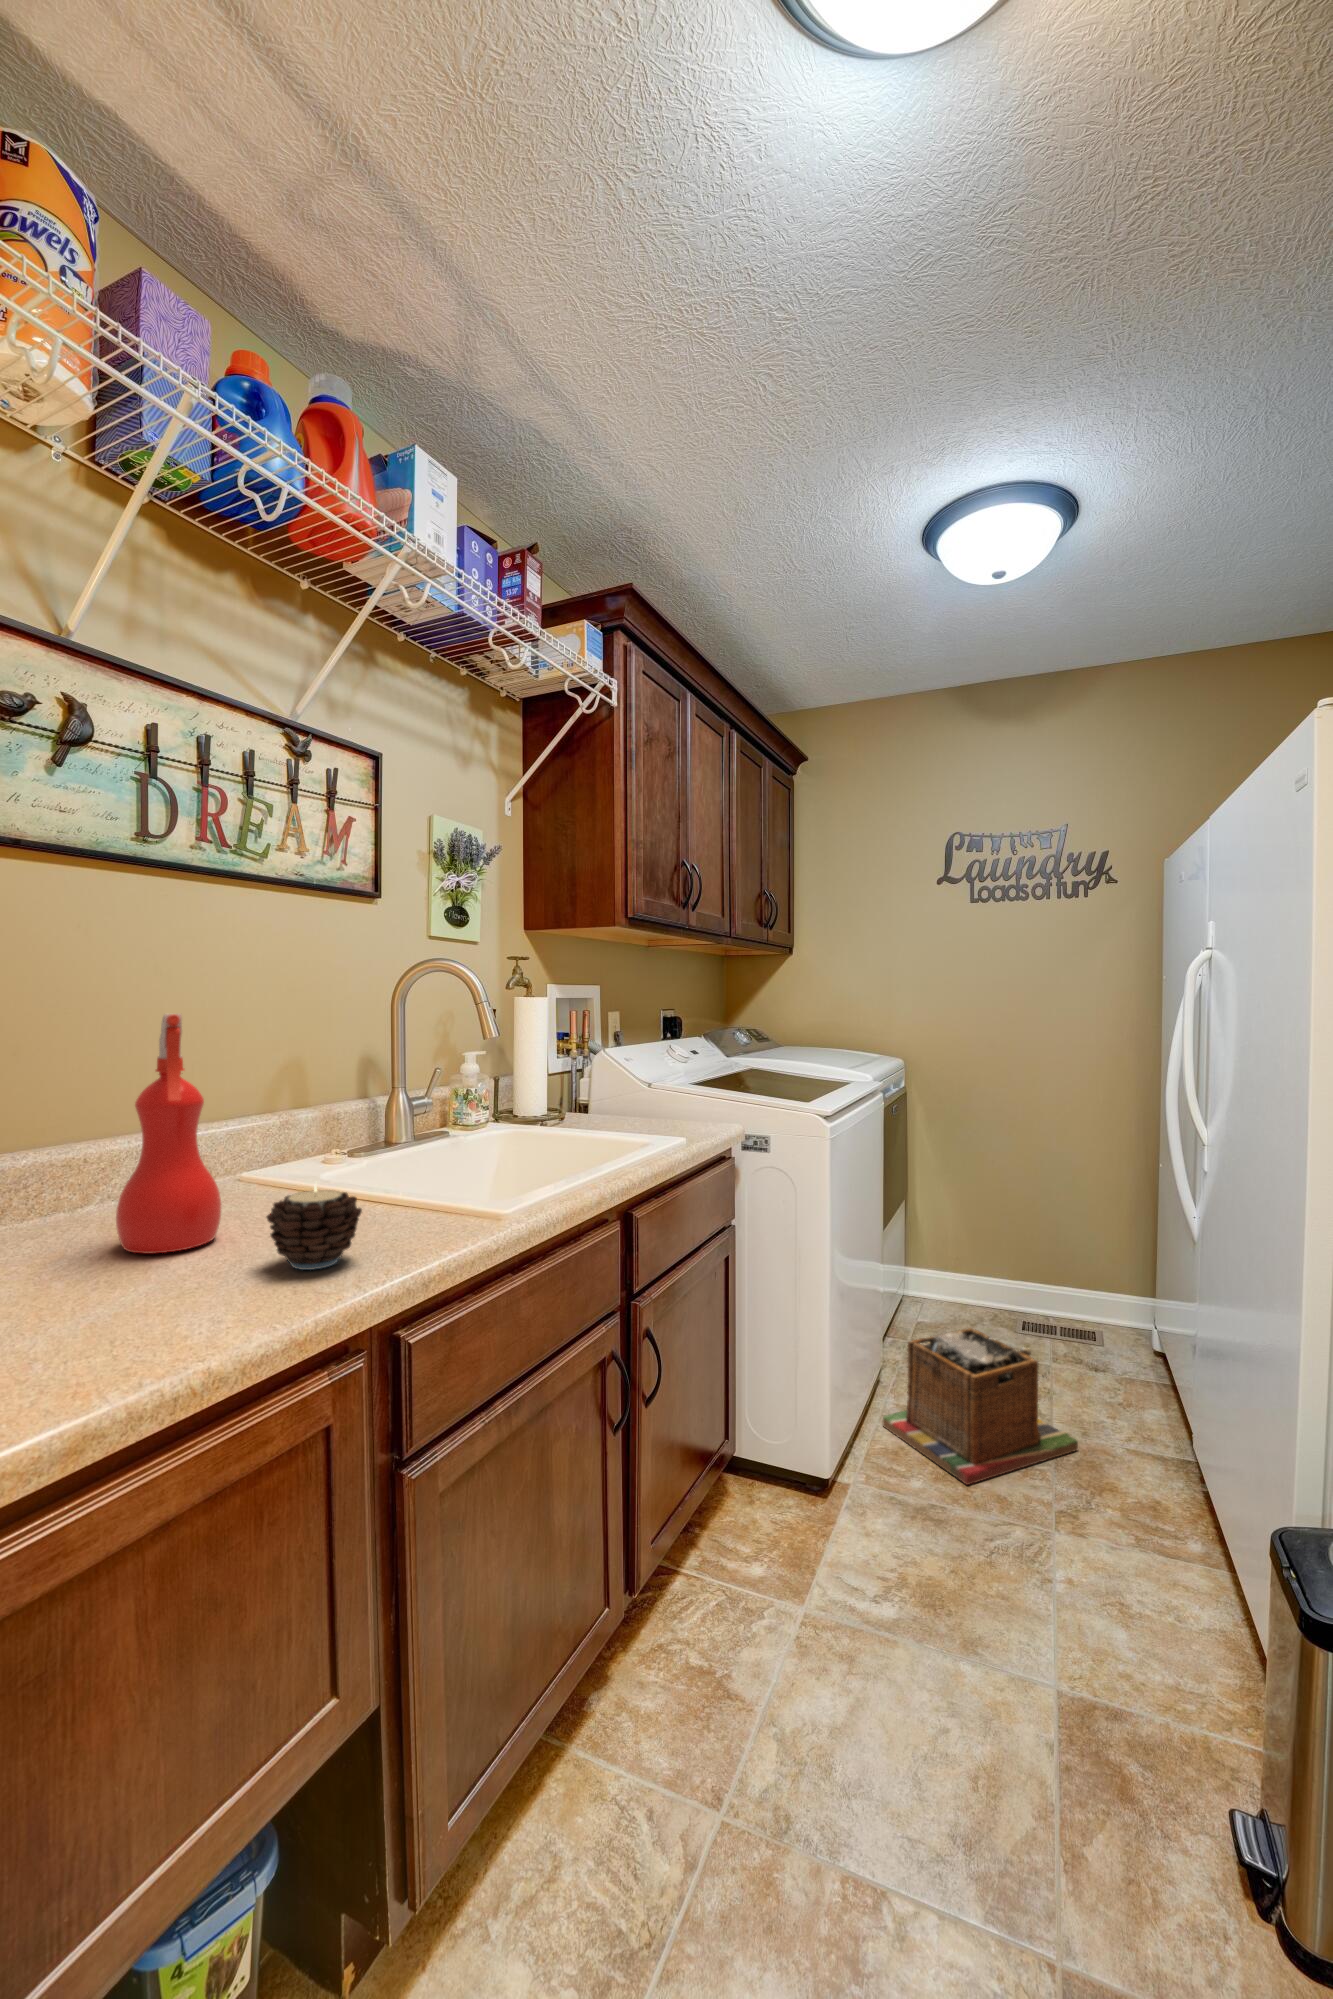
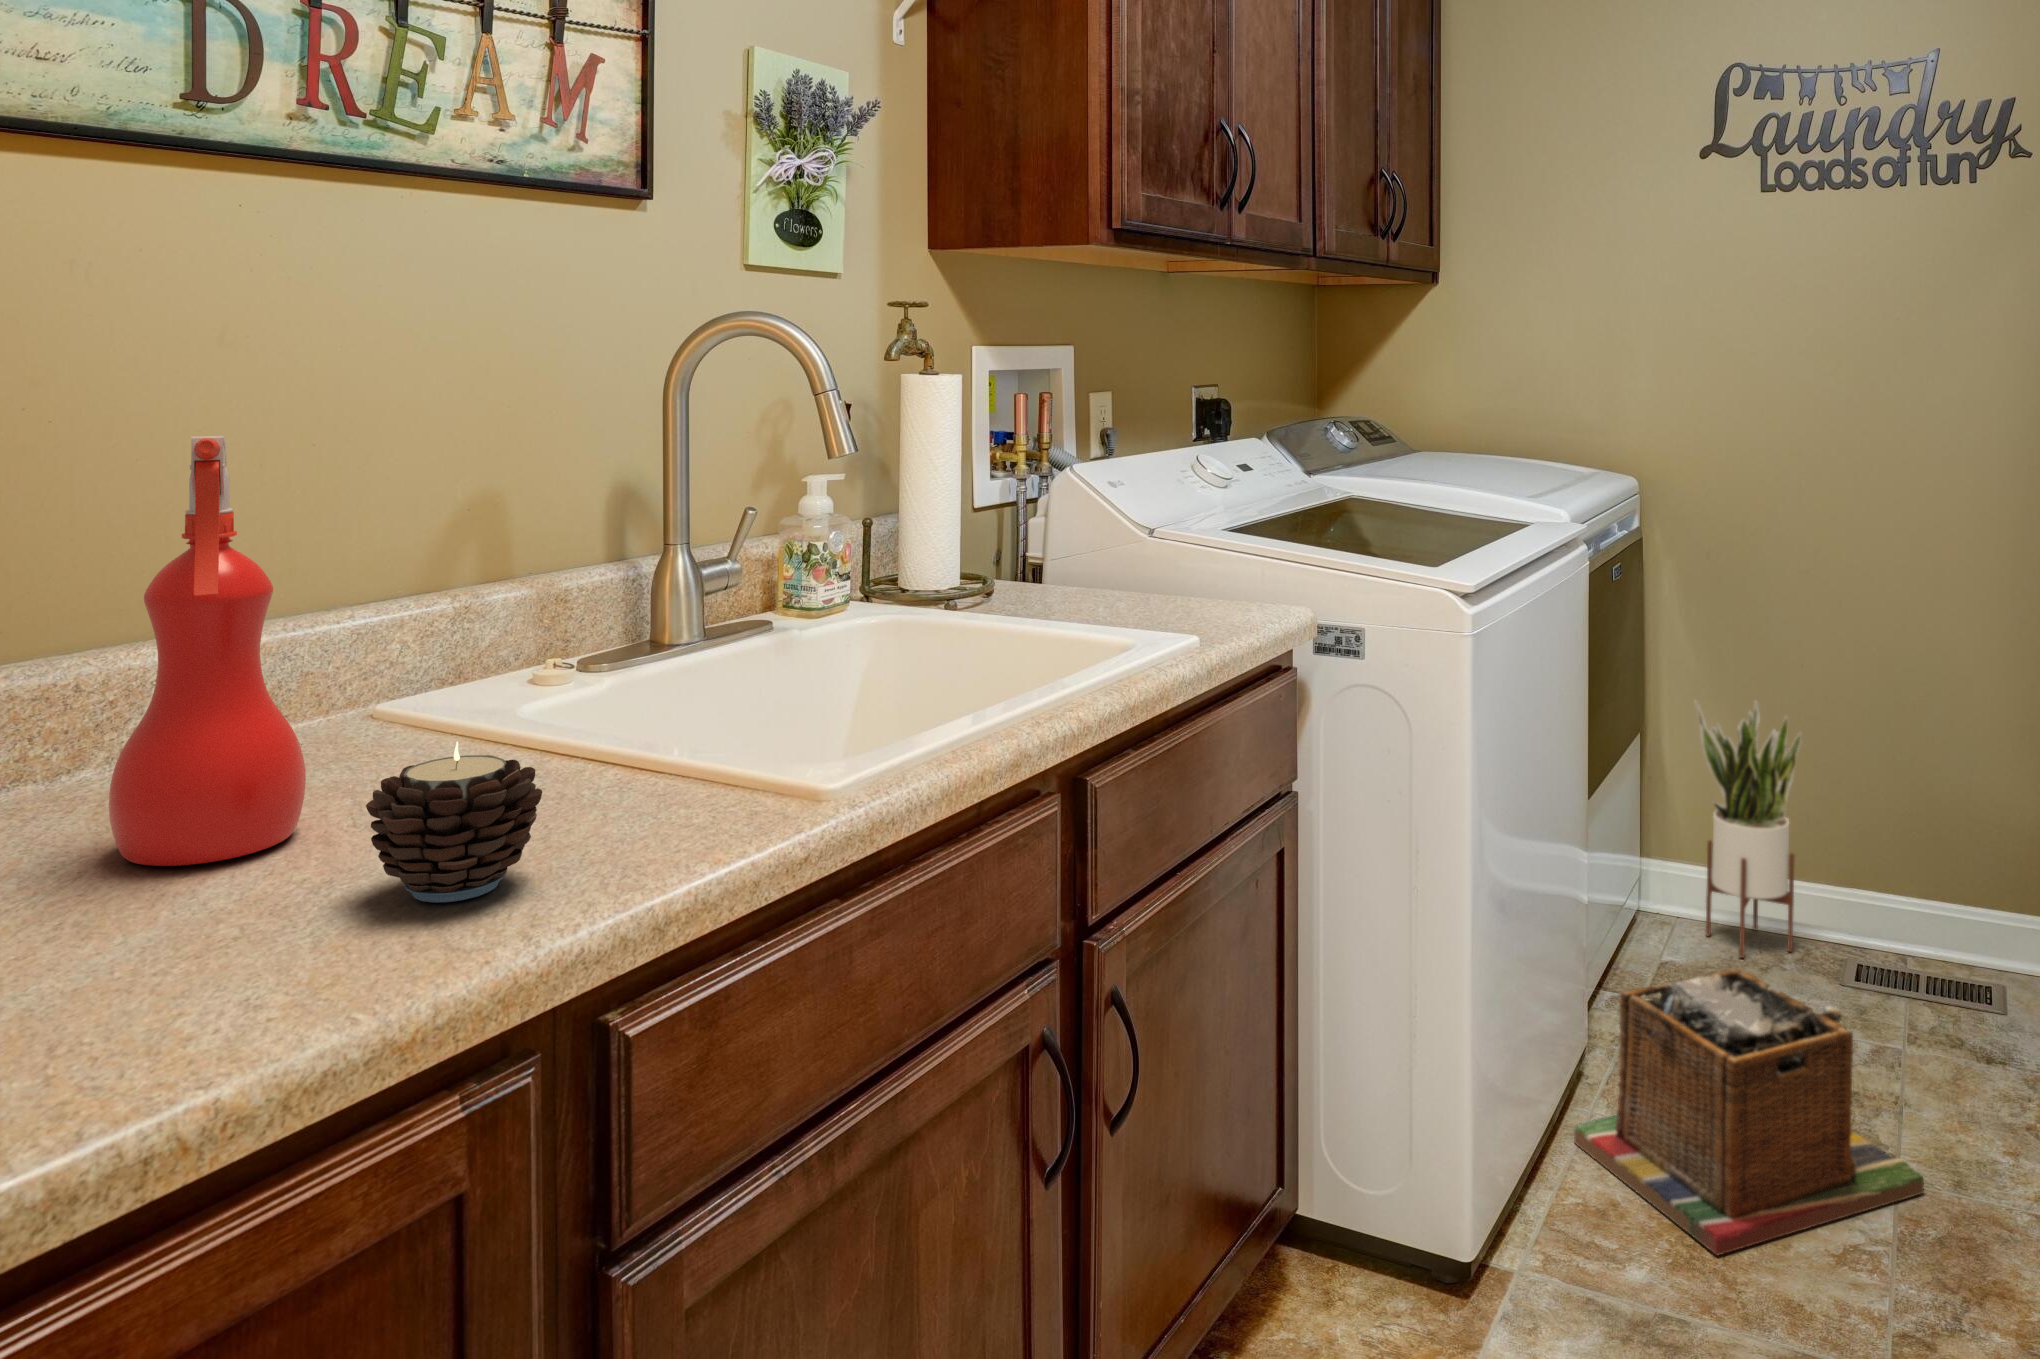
potted plant: none [938,1182,998,1326] -> present [1695,701,1802,958]

